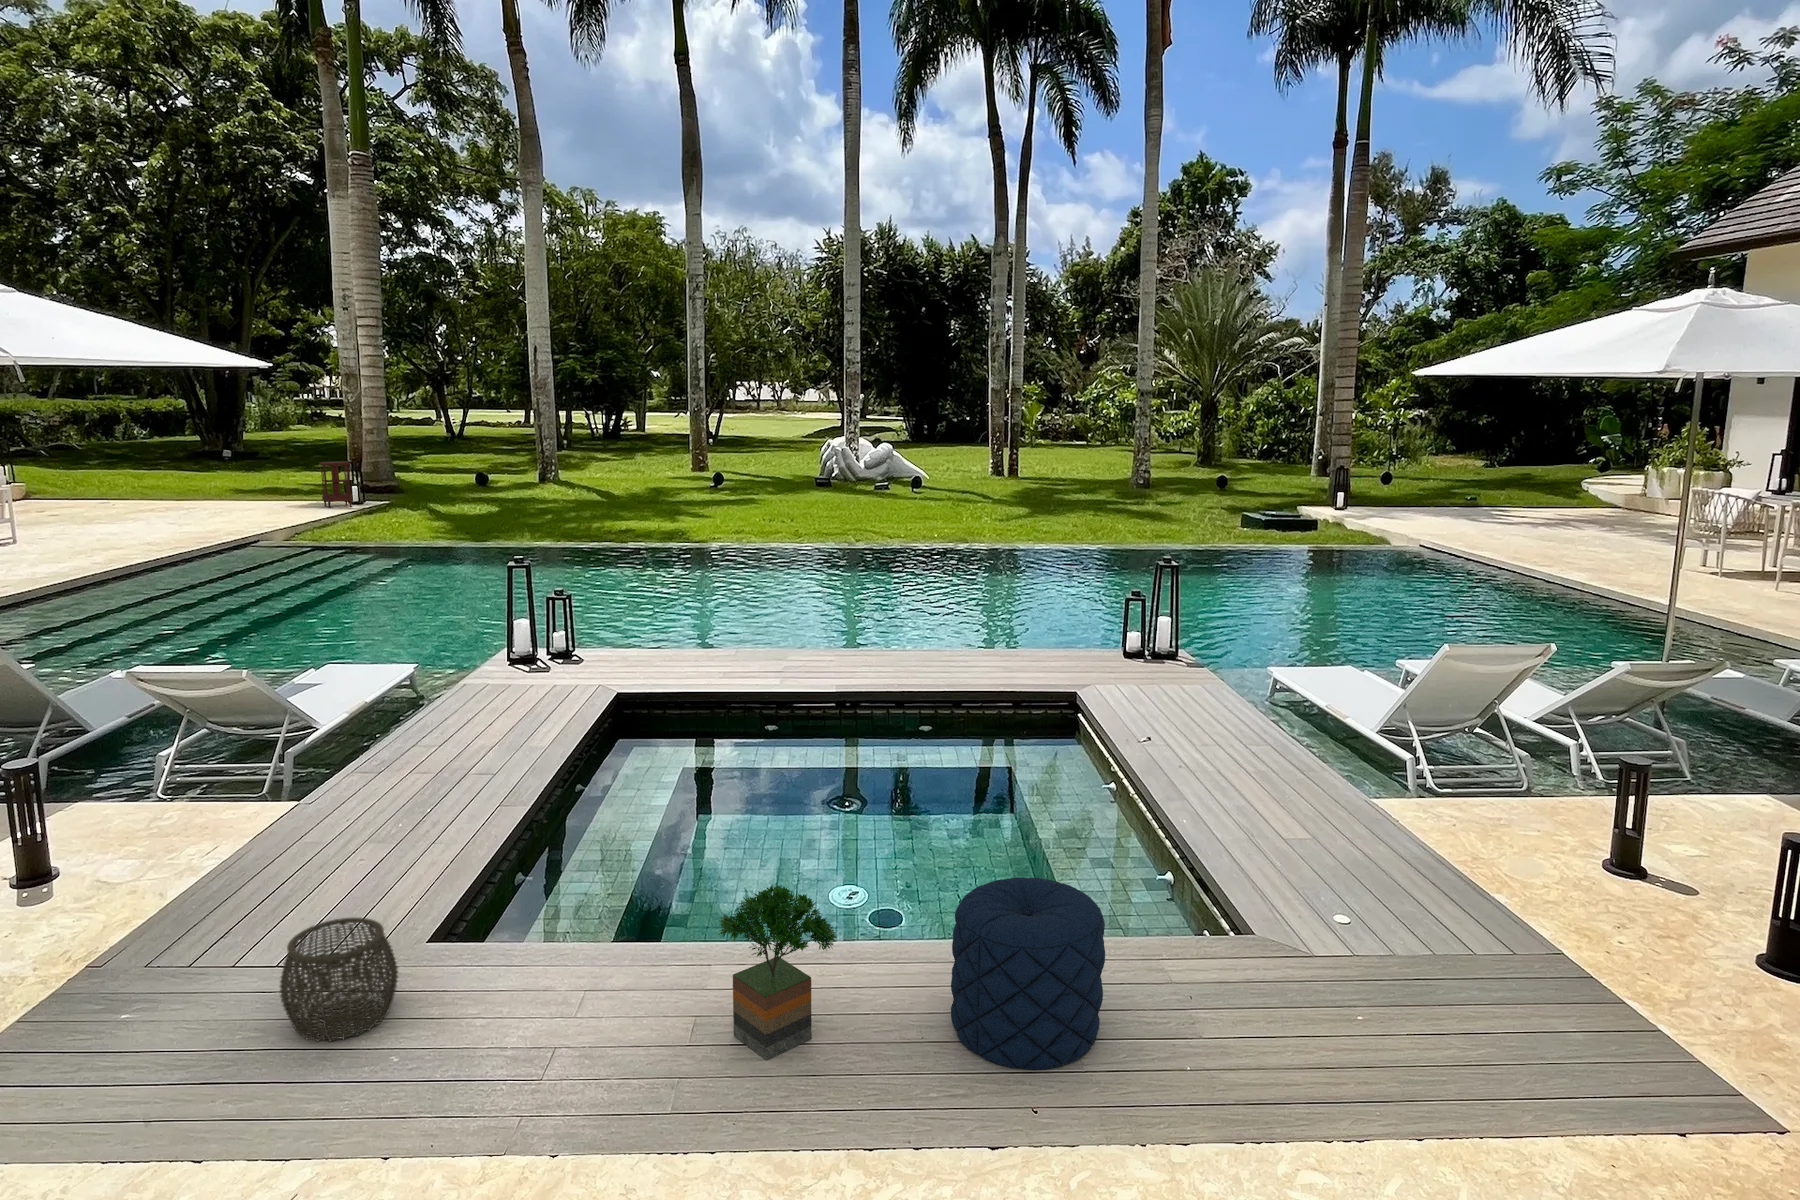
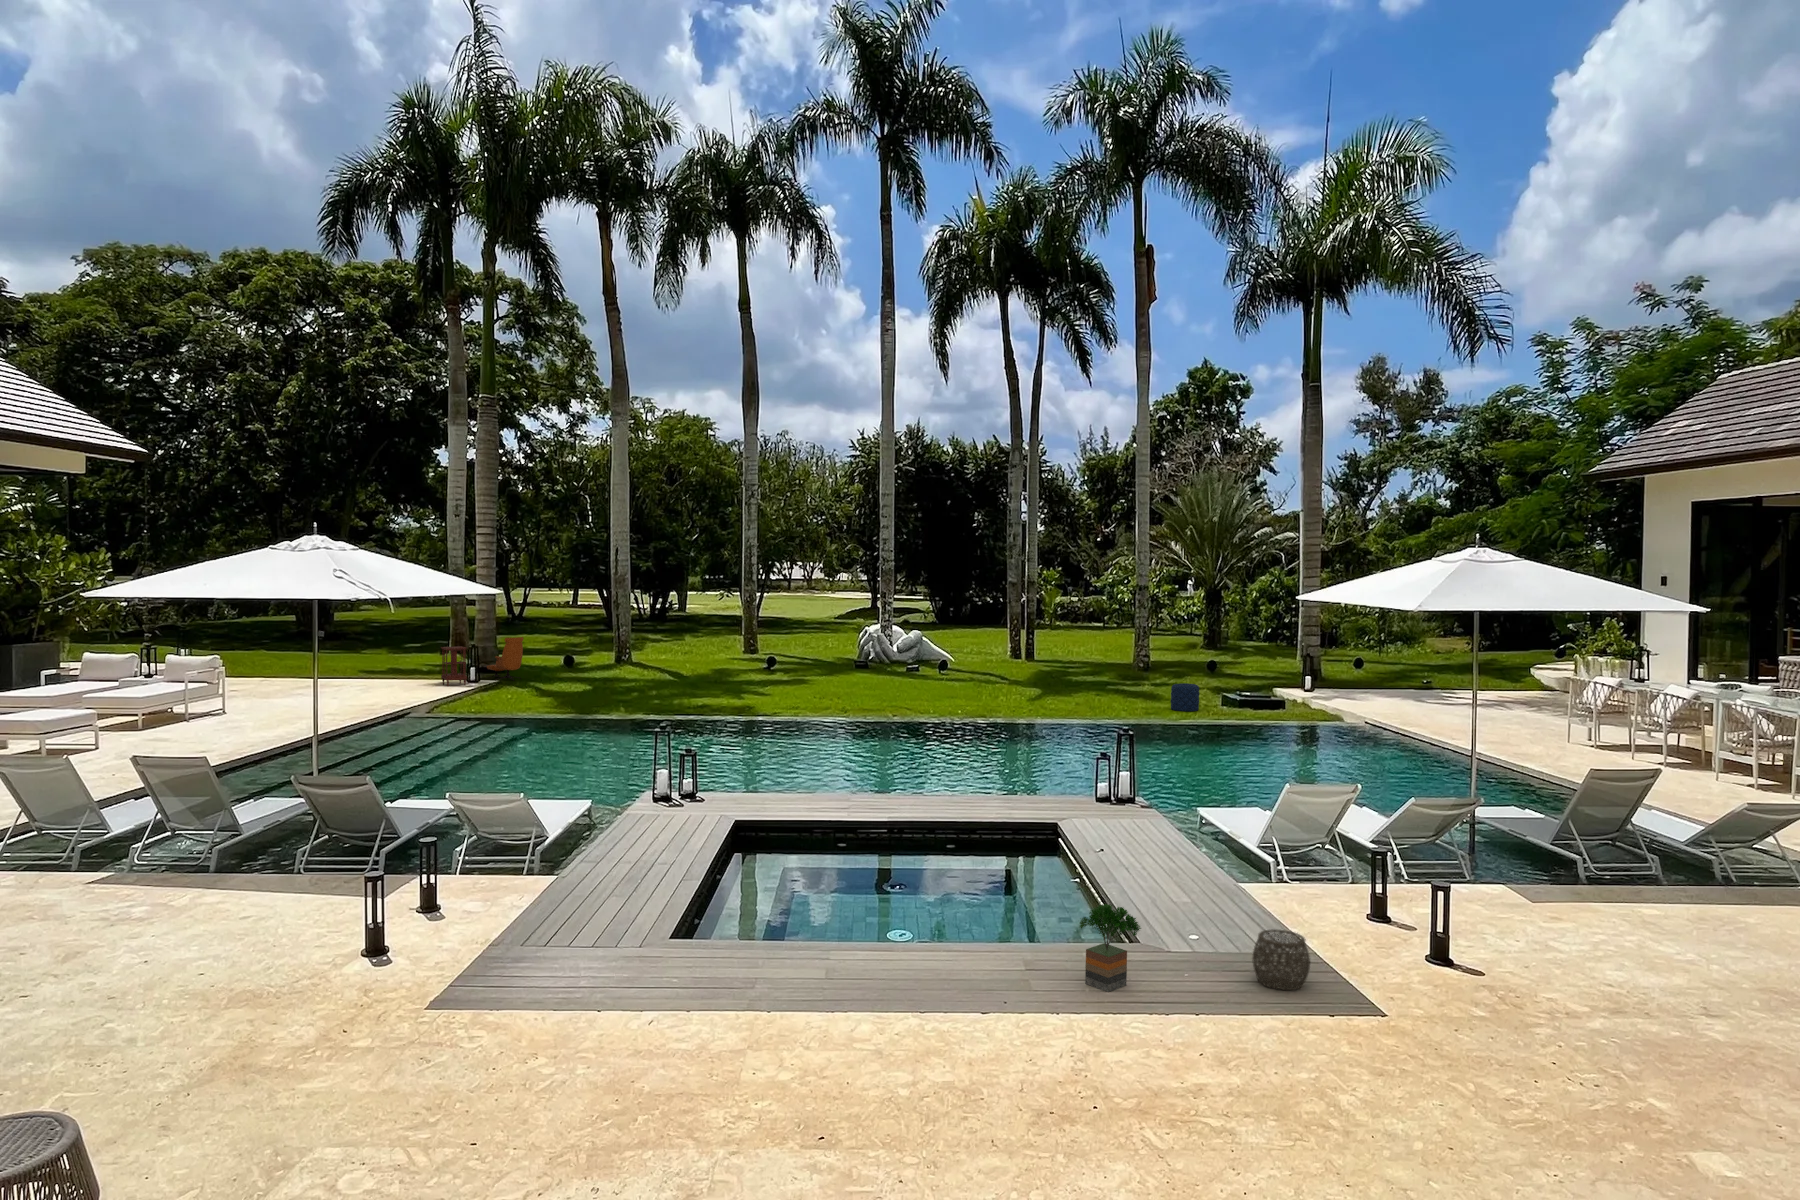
lounge chair: none [381,450,422,502] -> present [487,637,523,681]
pouf: present [951,877,1105,1069] -> present [1171,683,1199,711]
potted tree: present [718,885,837,1060] -> present [1080,904,1141,992]
woven basket: present [280,917,398,1042] -> present [1252,929,1310,990]

